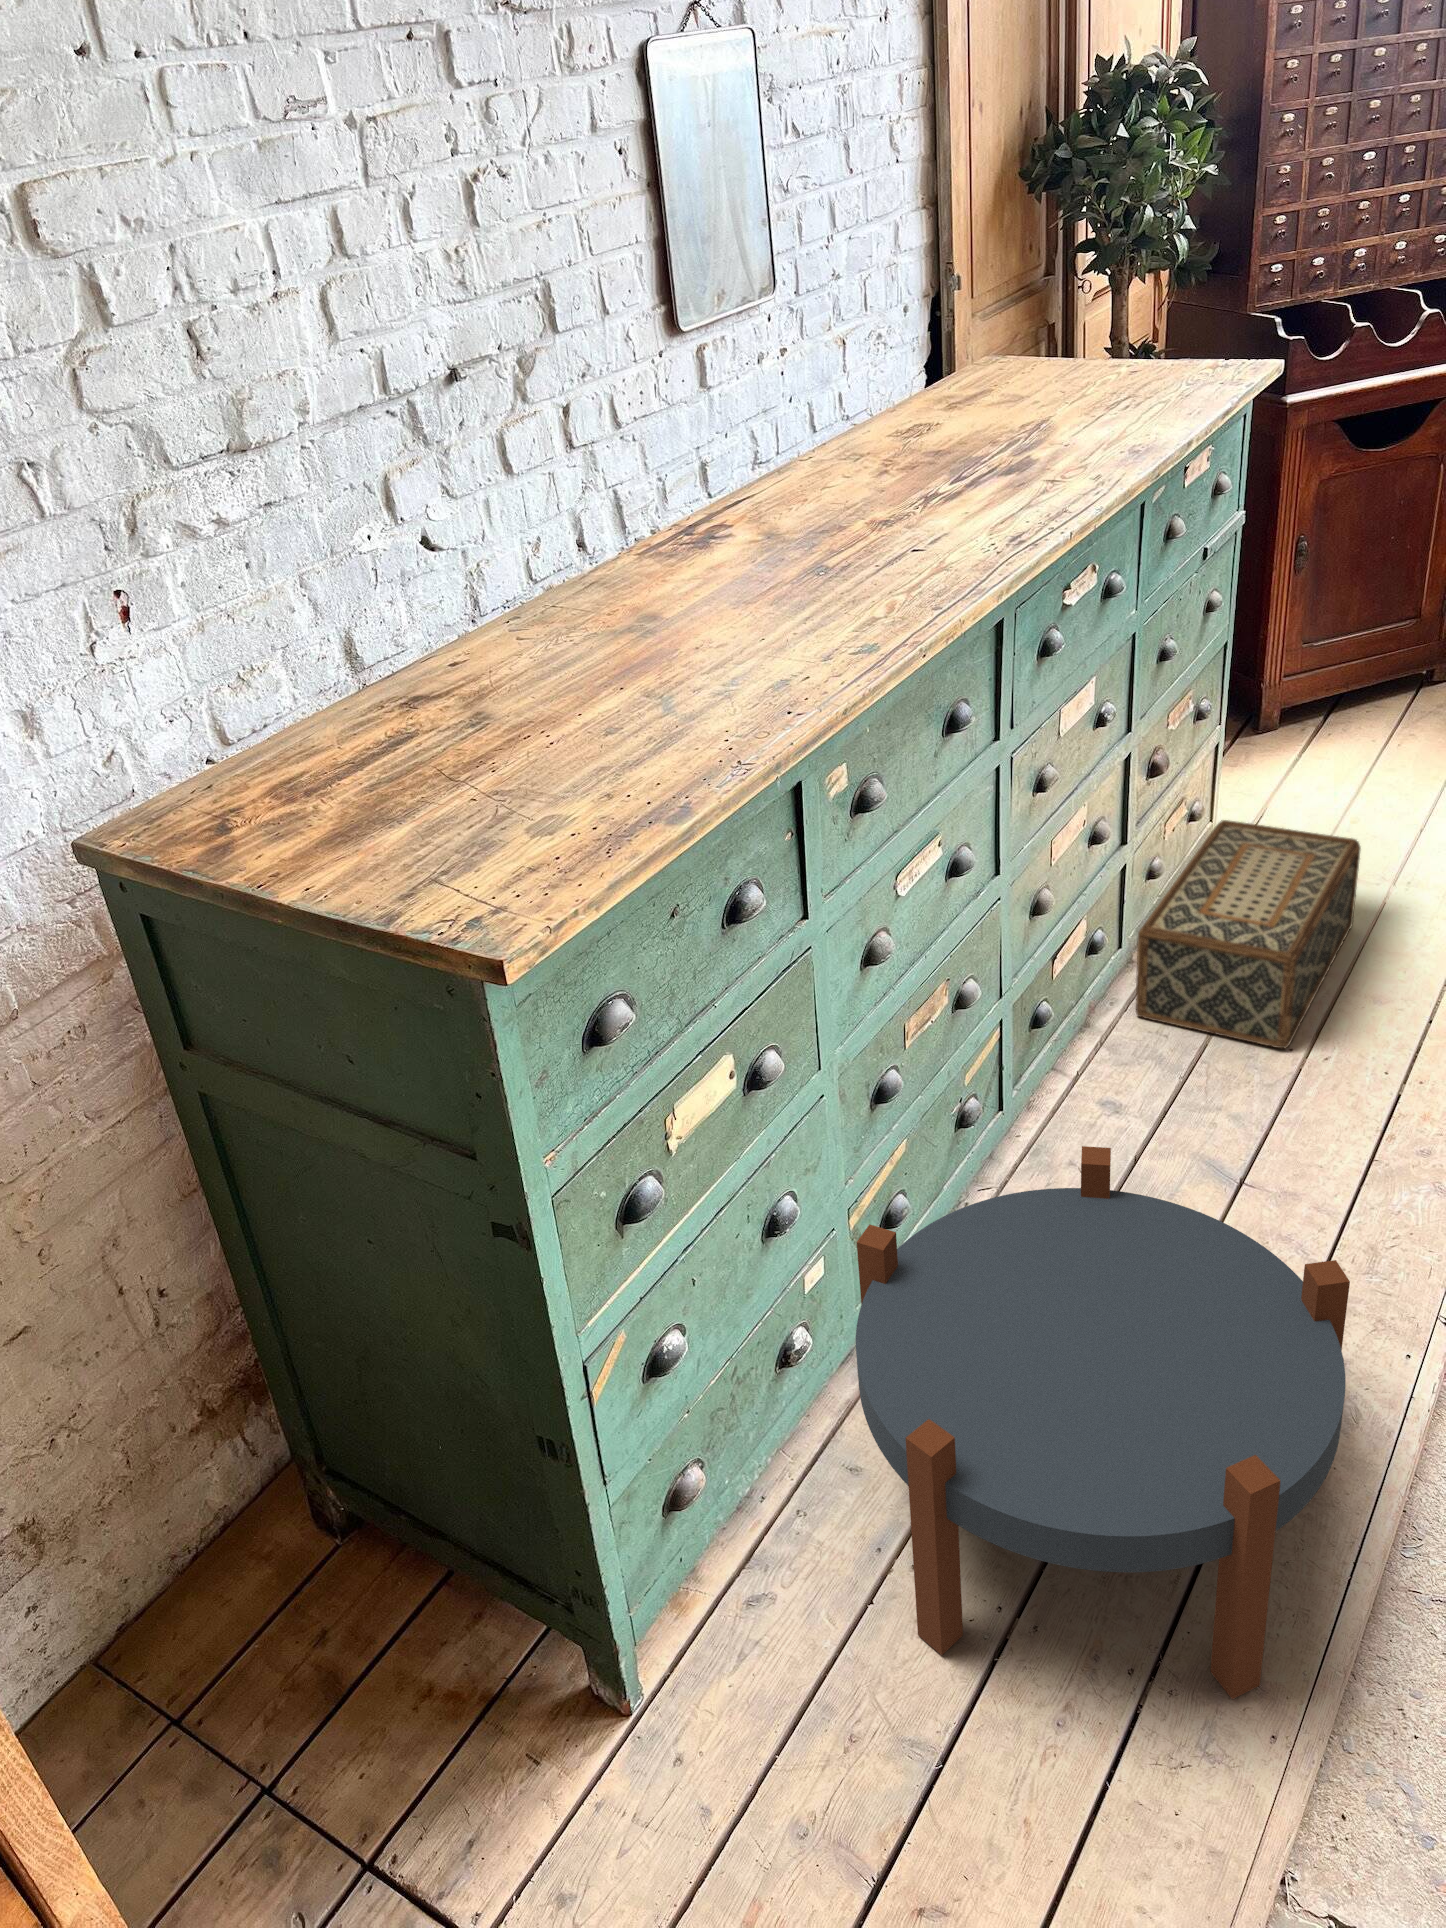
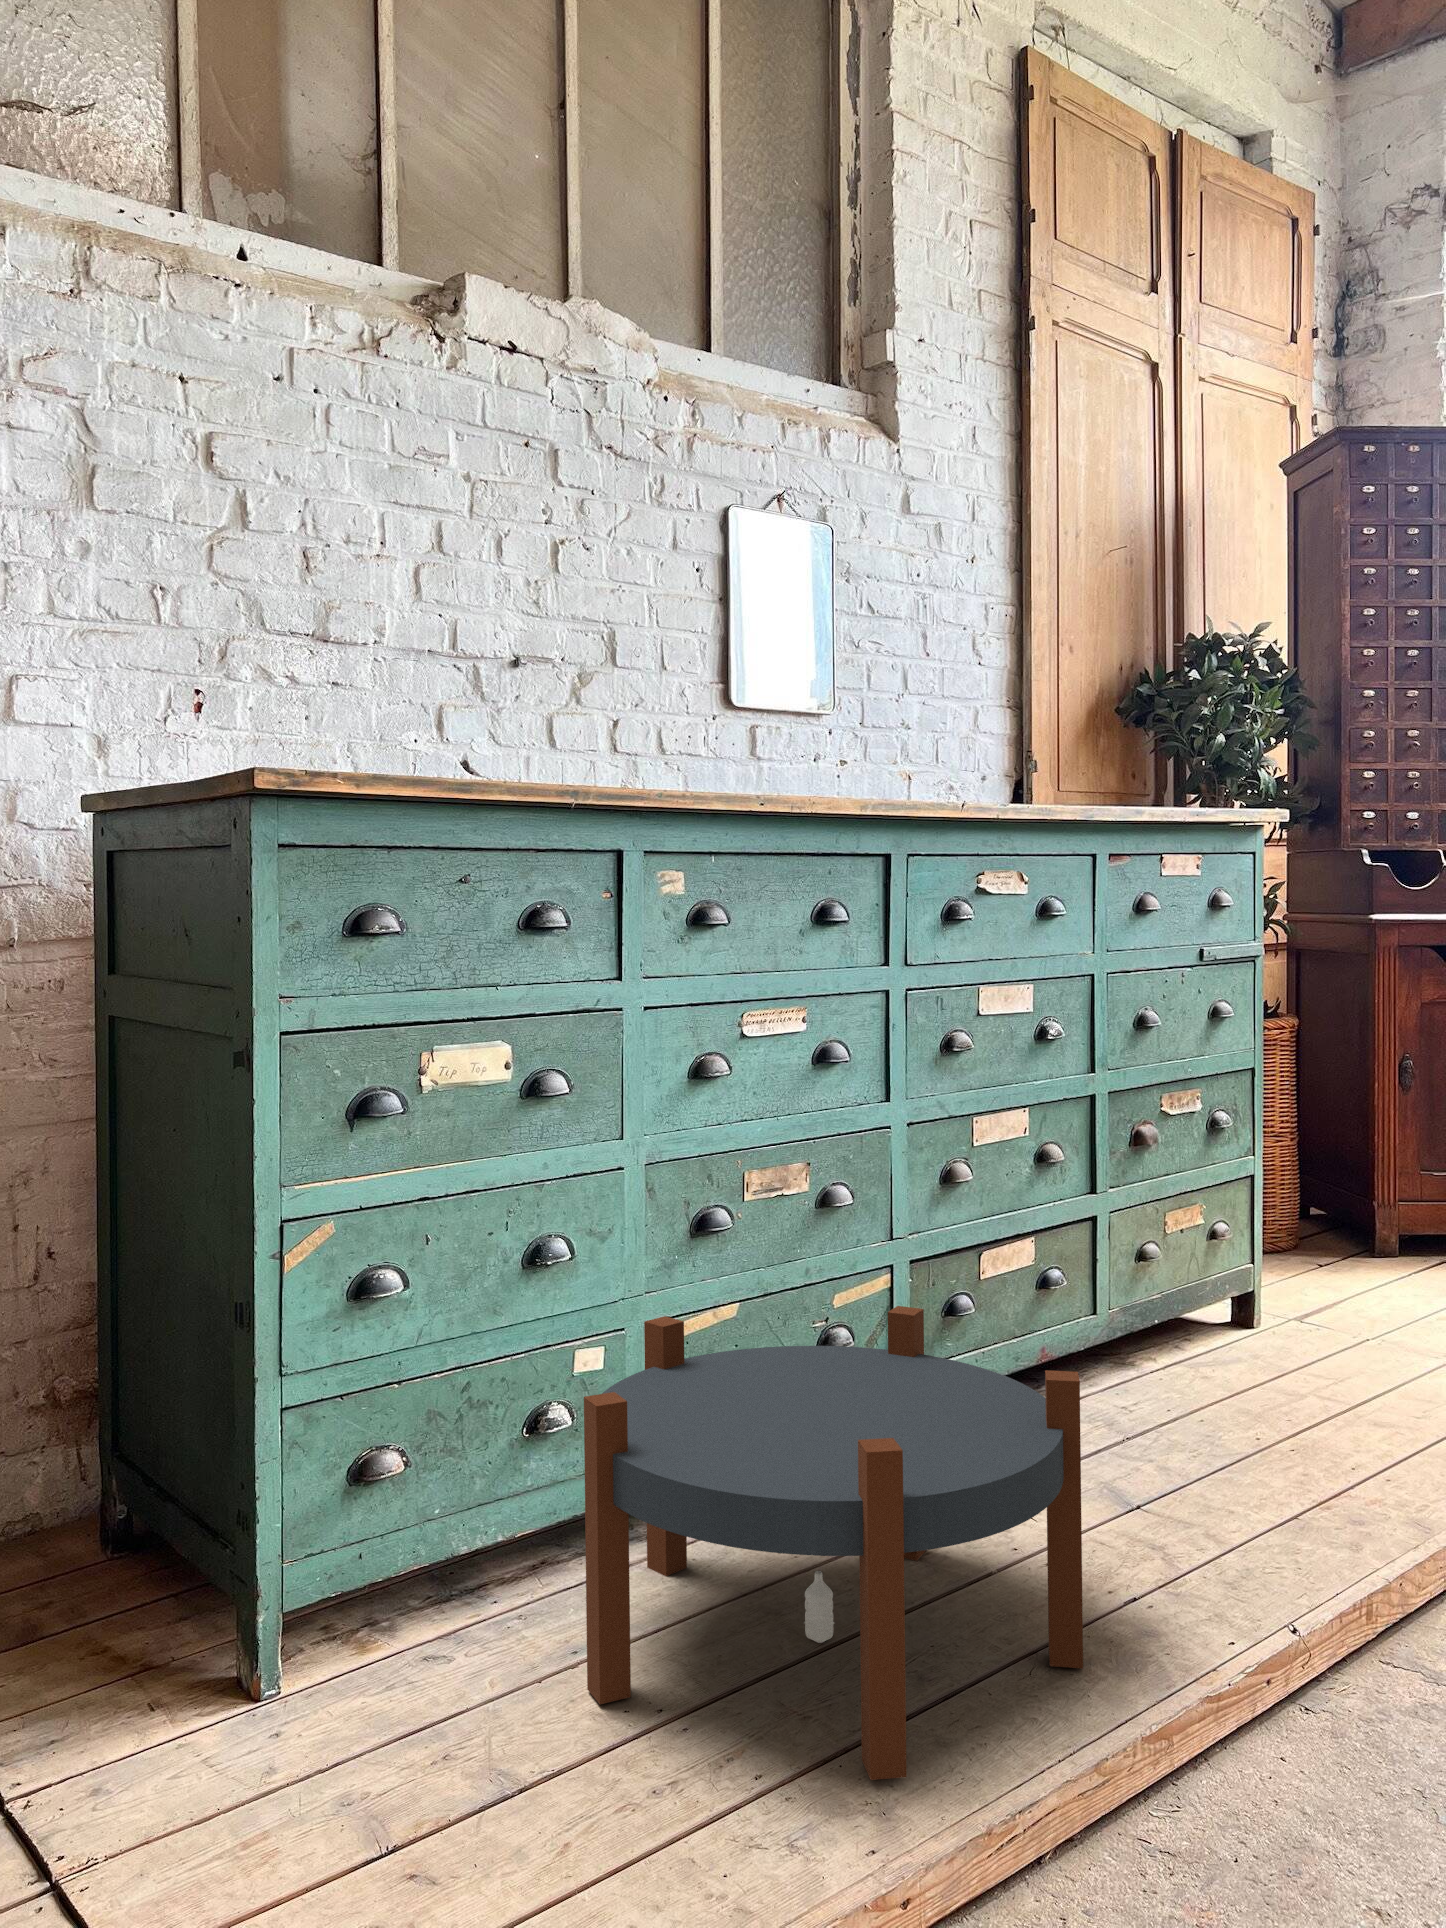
woven basket: present [1136,820,1361,1048] -> none [1102,1236,1374,1416]

